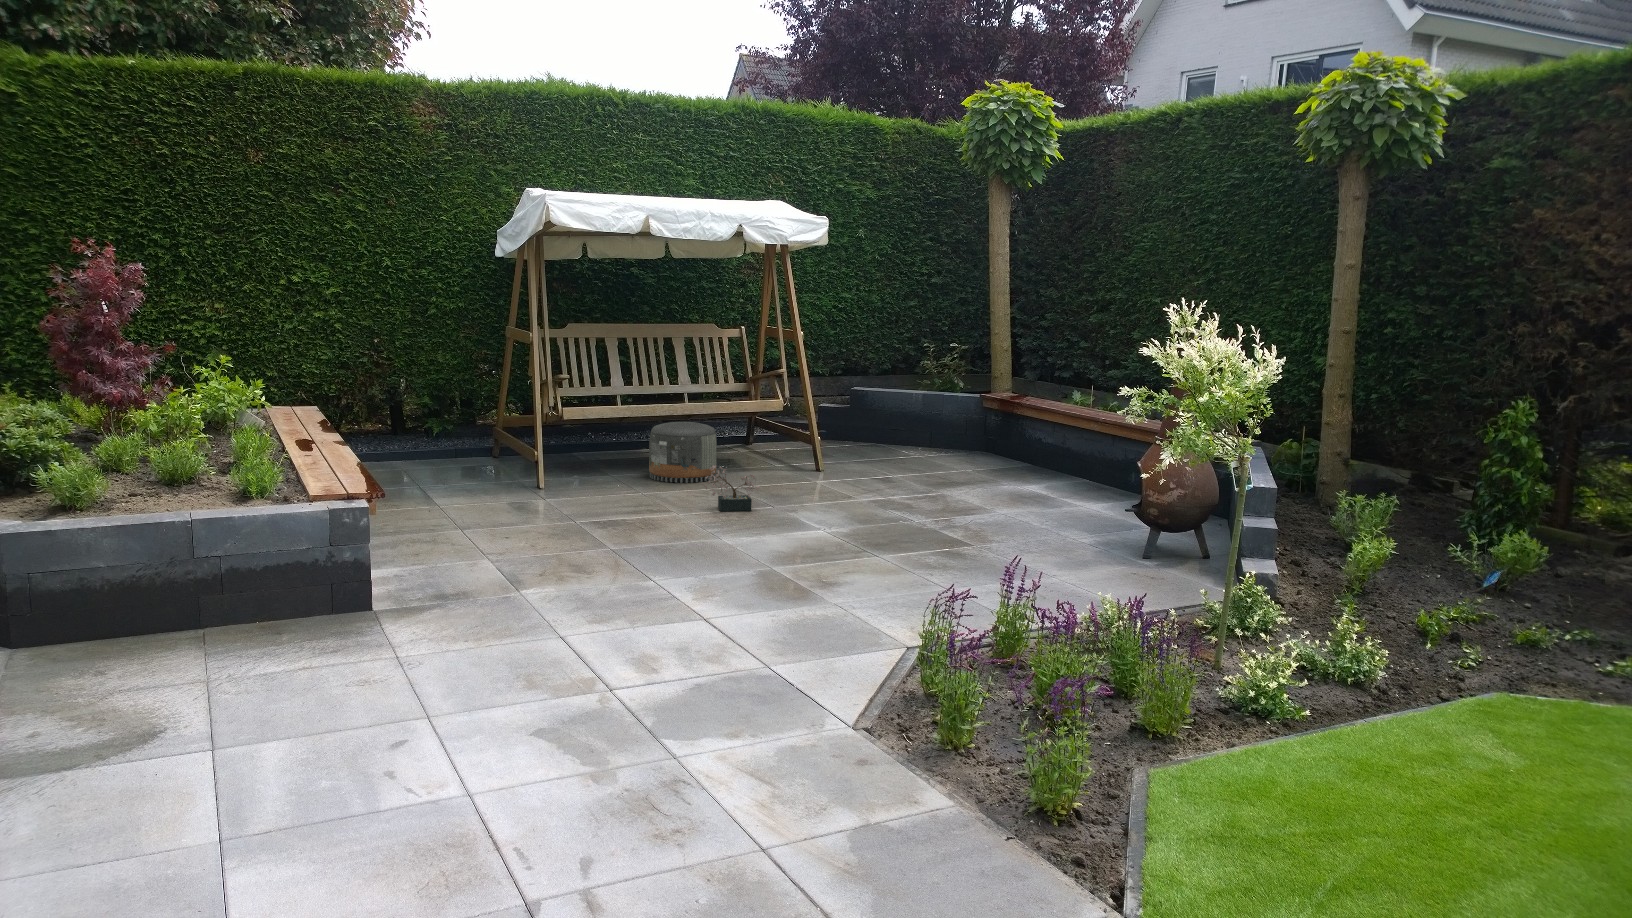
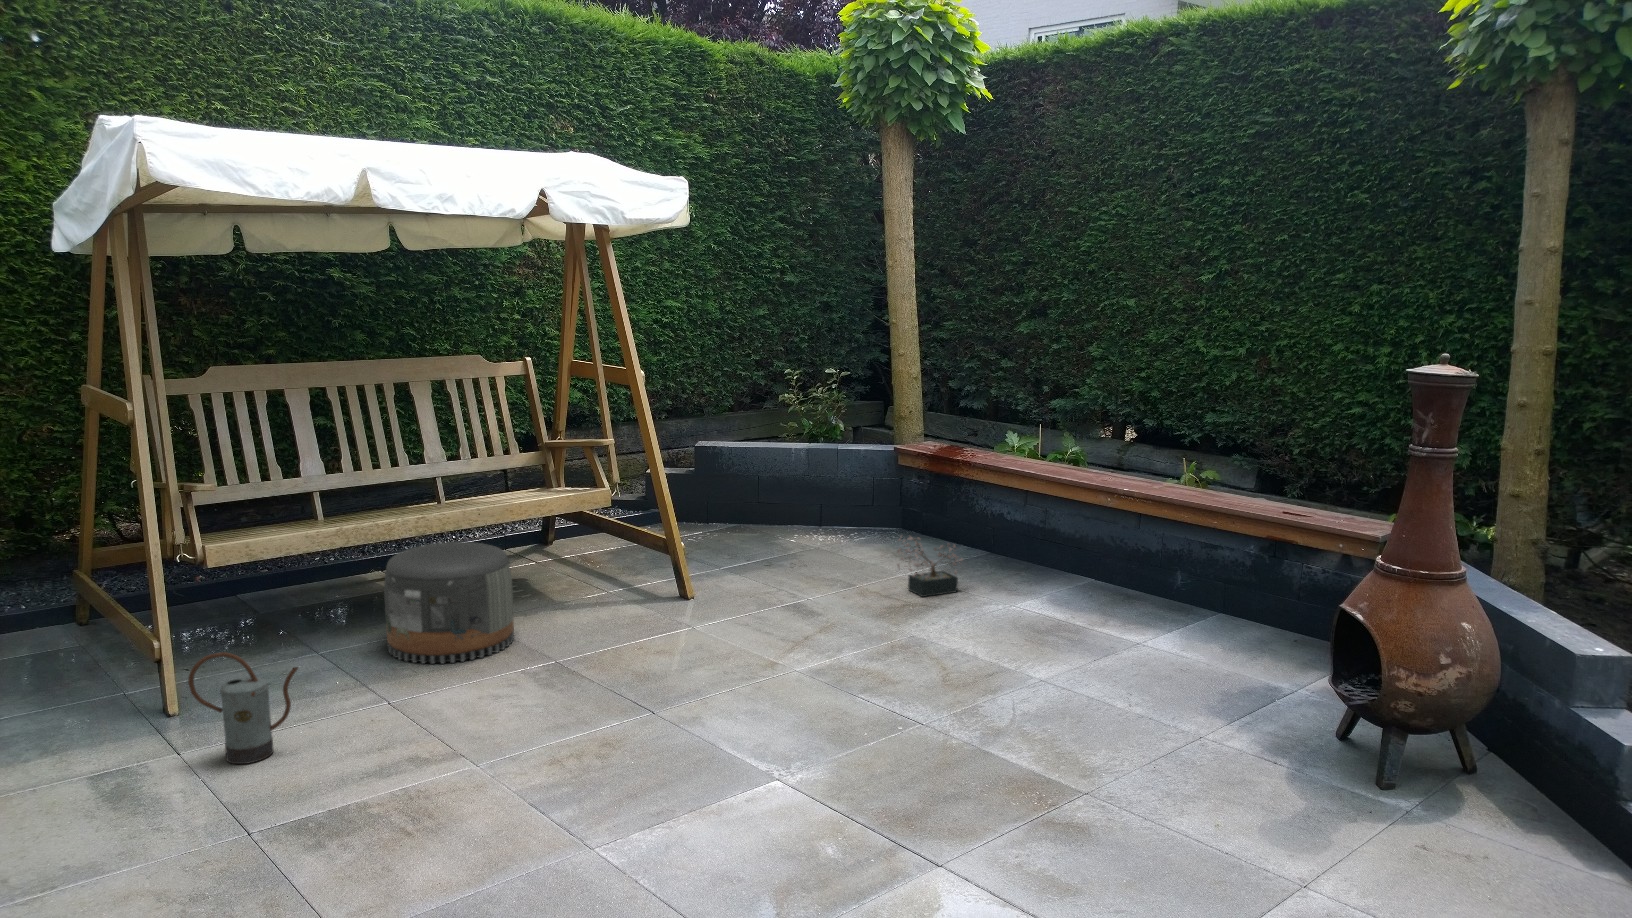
watering can: none [558,449,606,502] -> present [188,652,298,764]
decorative plant: present [705,465,760,511] -> present [897,536,962,597]

